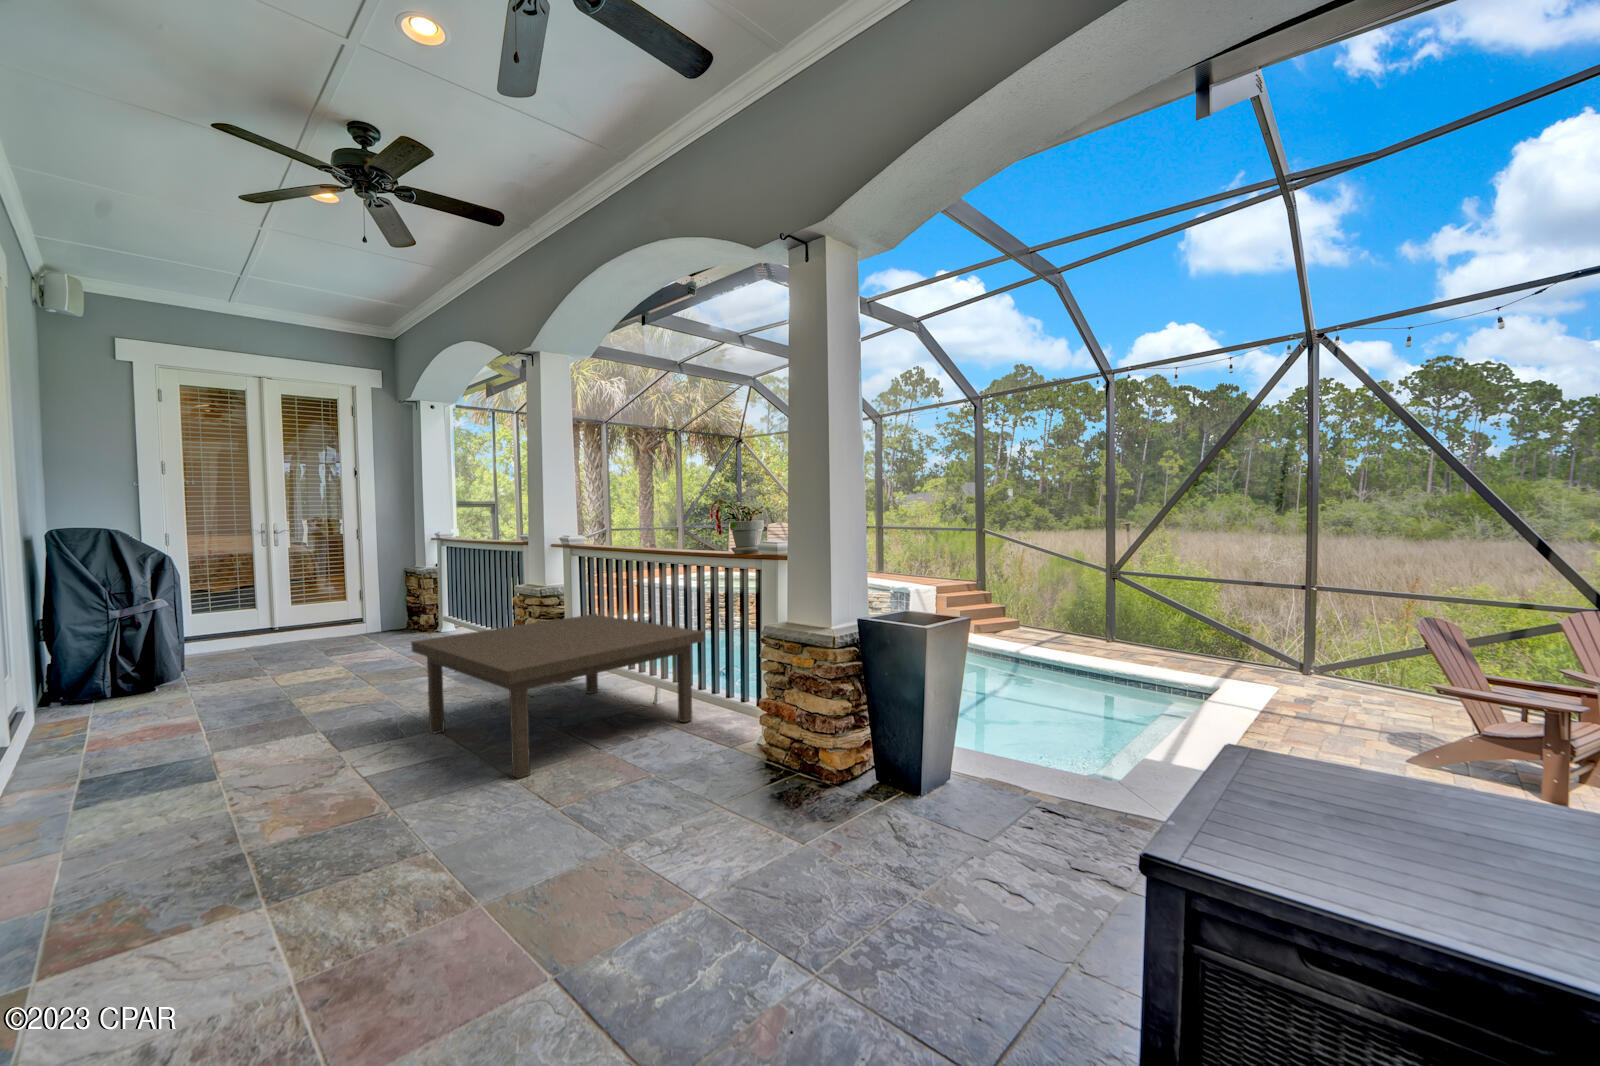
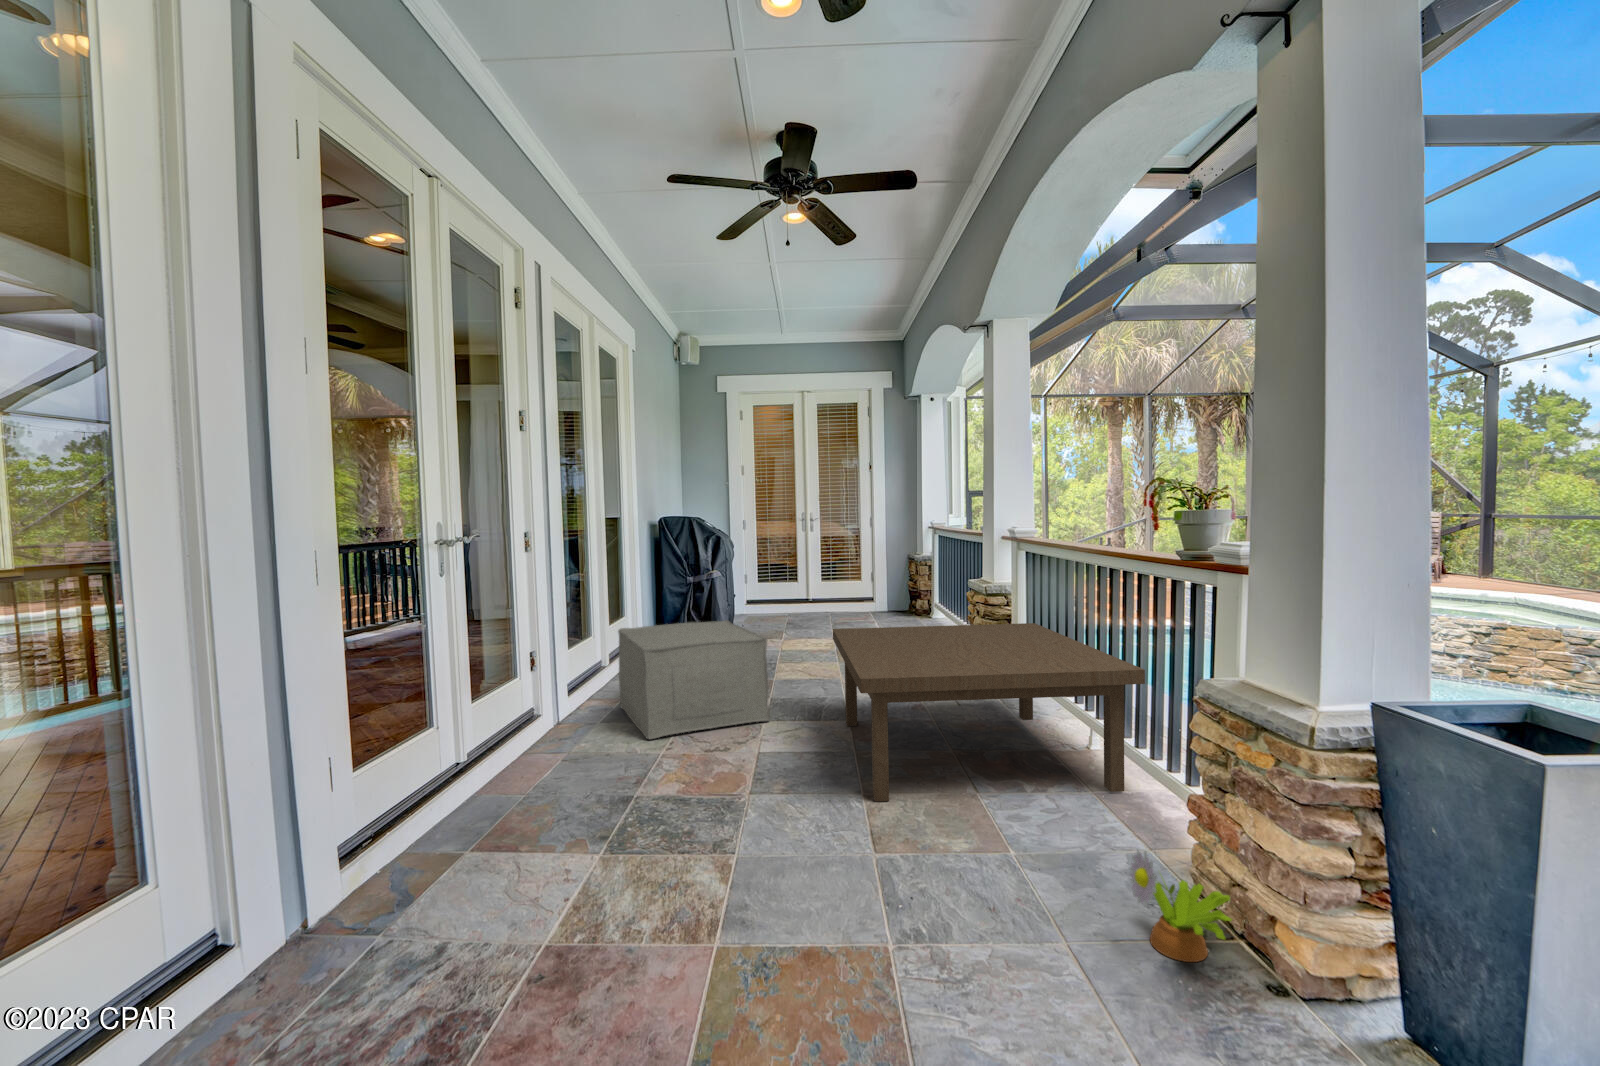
ottoman: none [64,652,338,808] -> present [618,620,770,739]
decorative plant: none [745,733,803,793] -> present [1130,851,1232,962]

